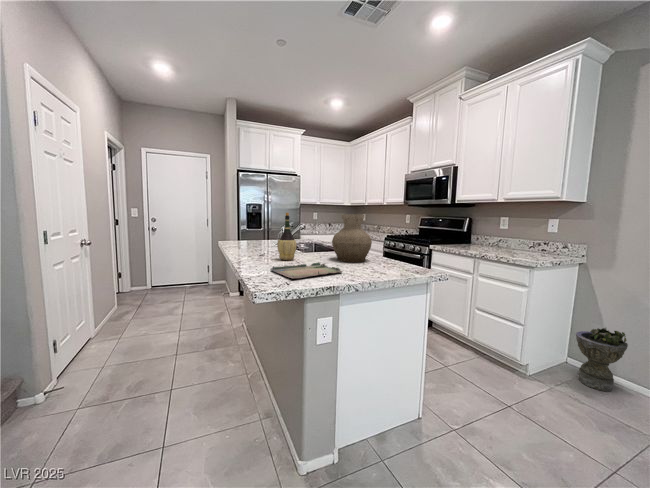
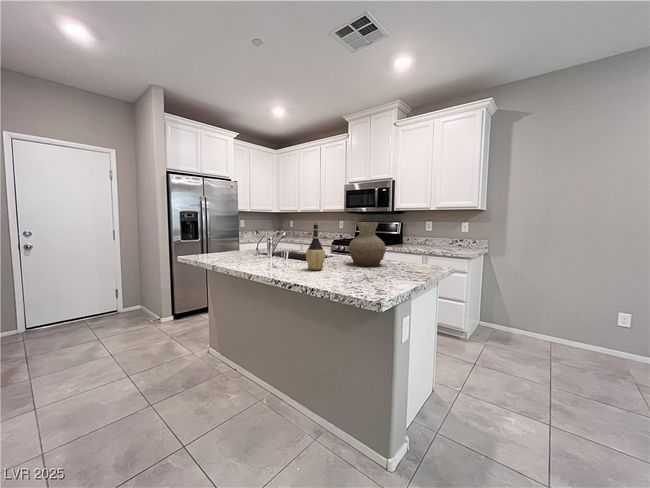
tray: present [270,262,342,279] -> none [335,269,397,286]
planter: present [576,328,628,392] -> none [490,296,521,340]

